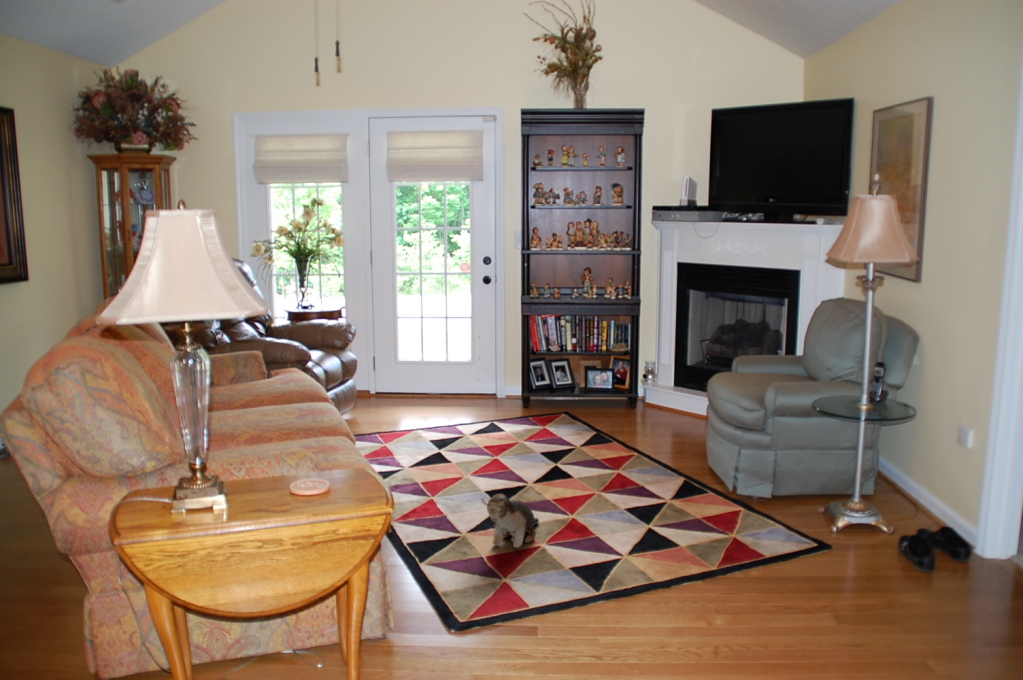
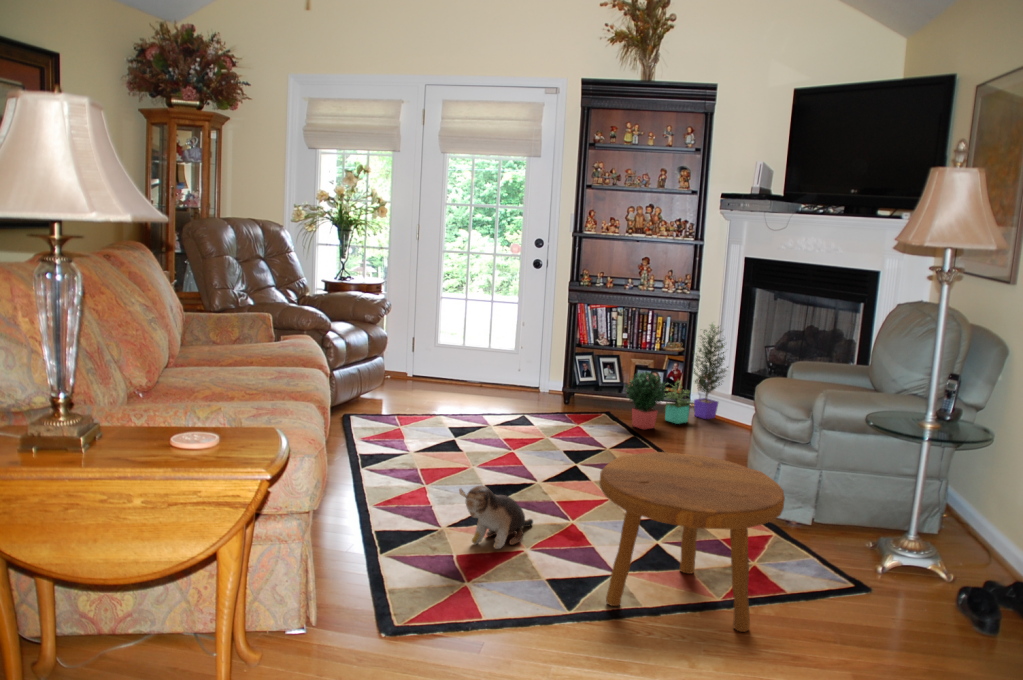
potted plant: none [583,323,671,426] -> present [626,323,728,430]
footstool: none [610,450,767,595] -> present [599,452,785,632]

